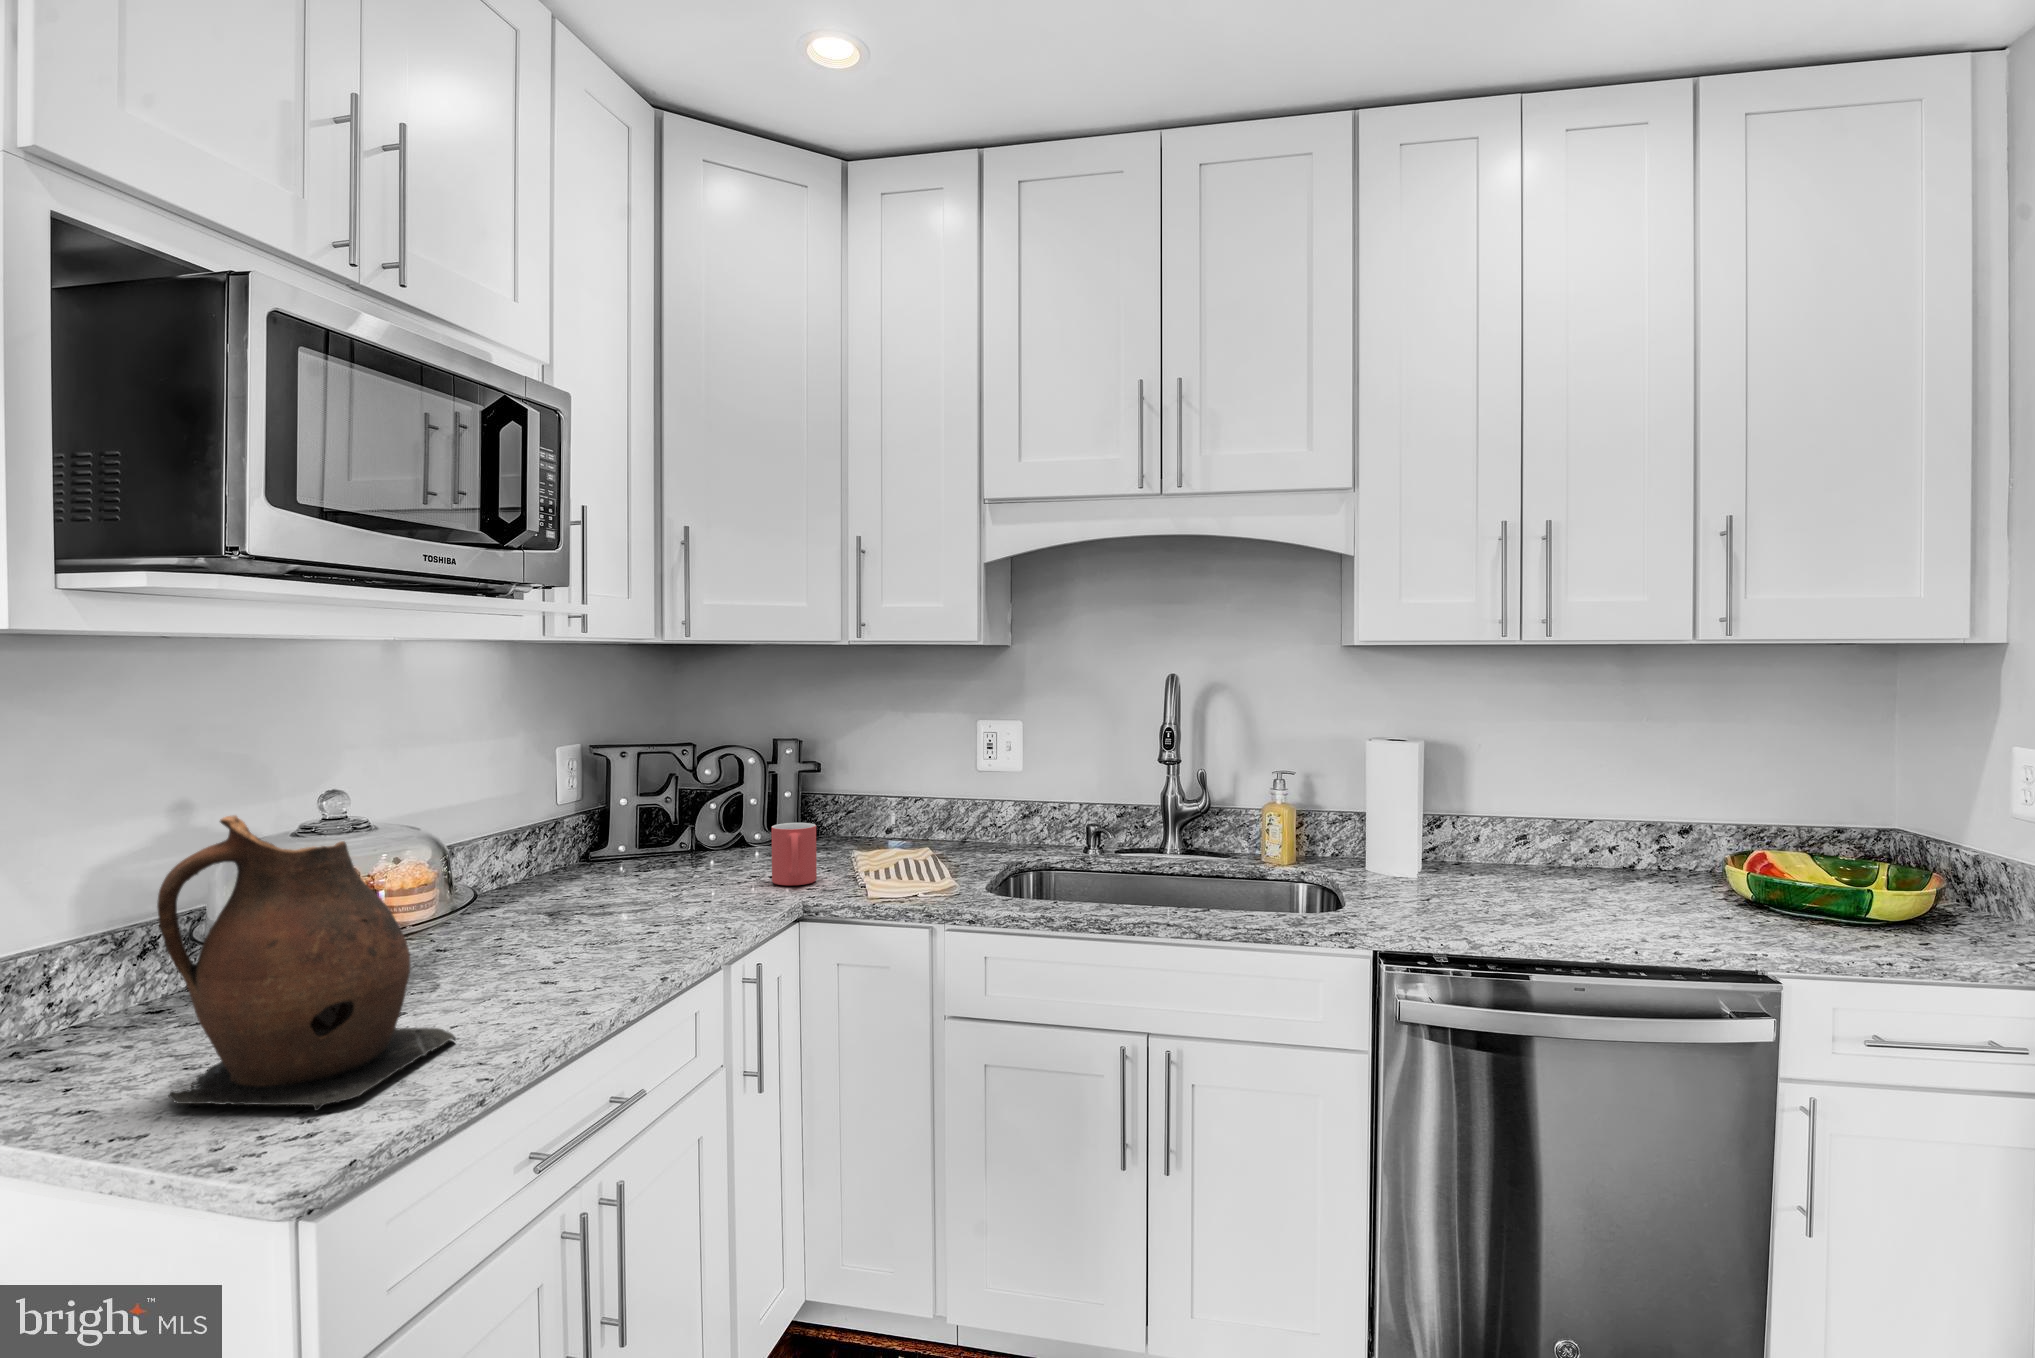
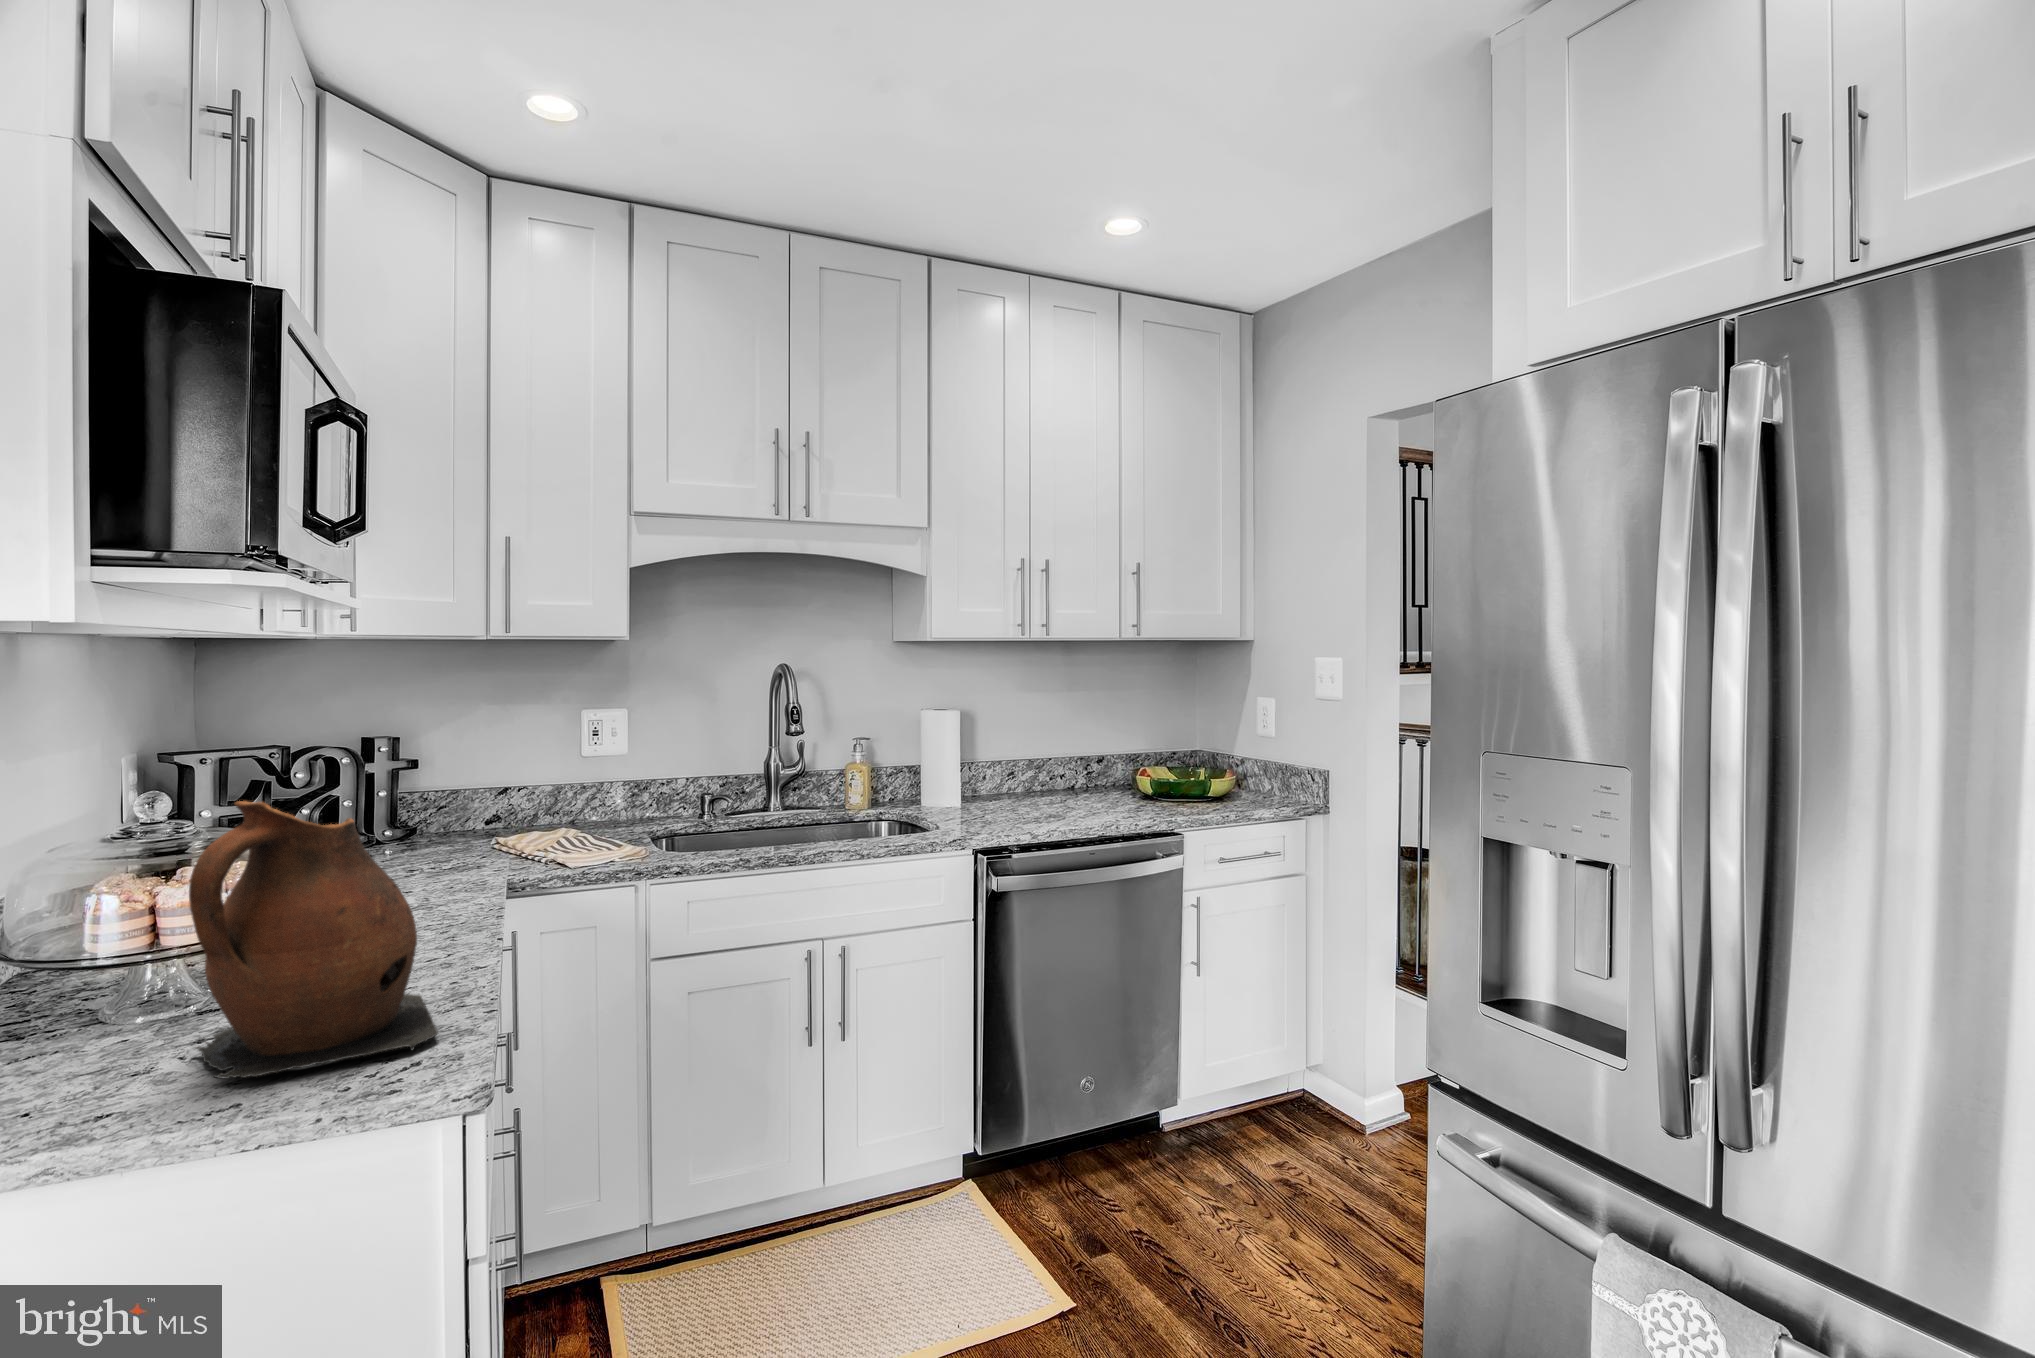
mug: present [772,823,817,885] -> none [446,810,494,870]

